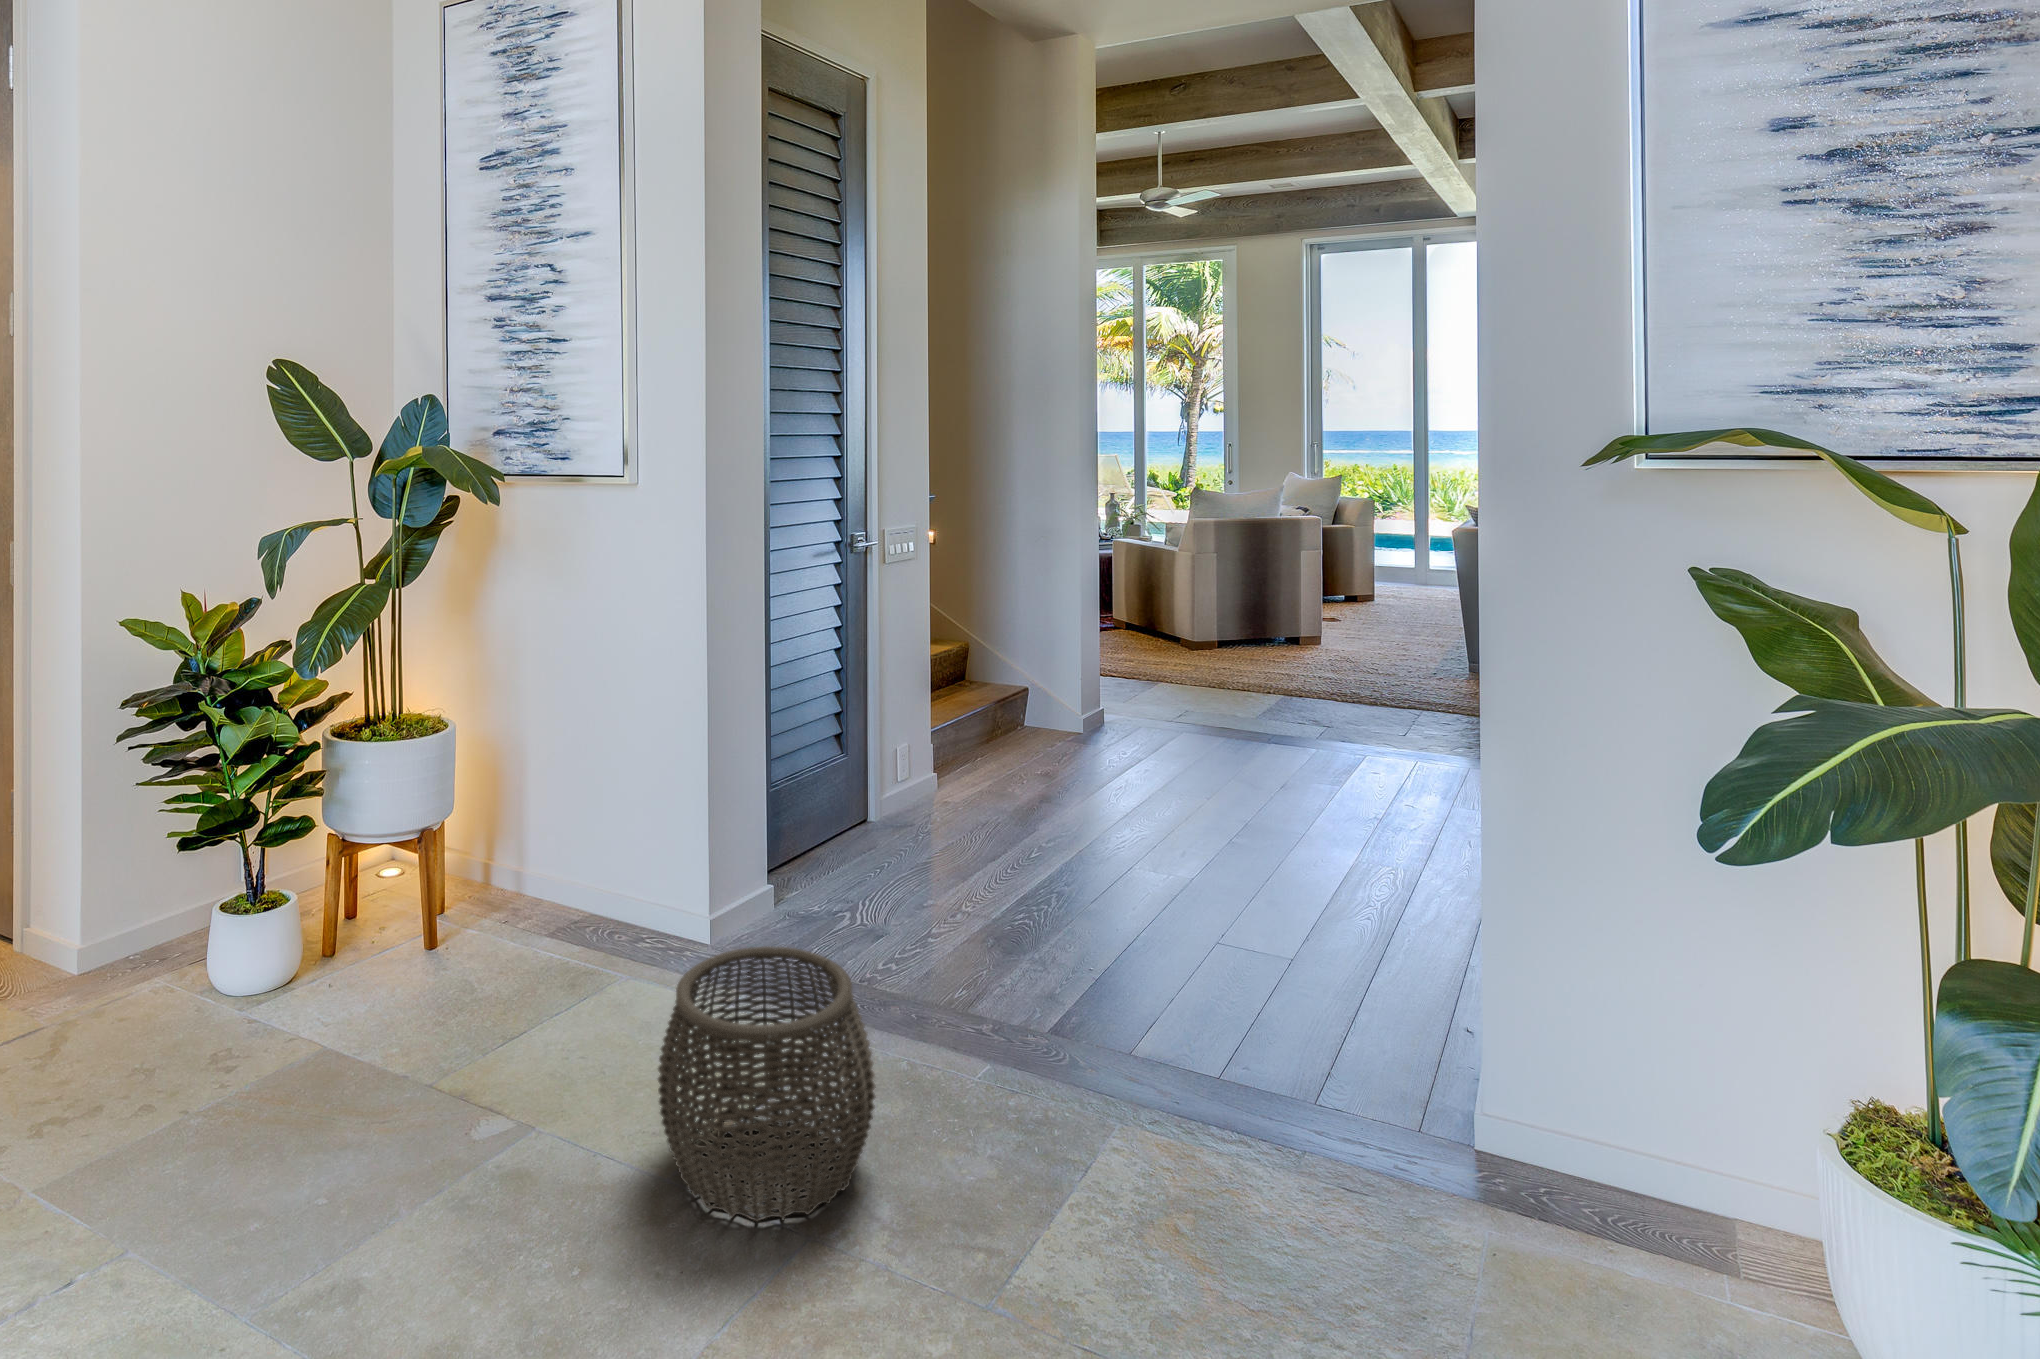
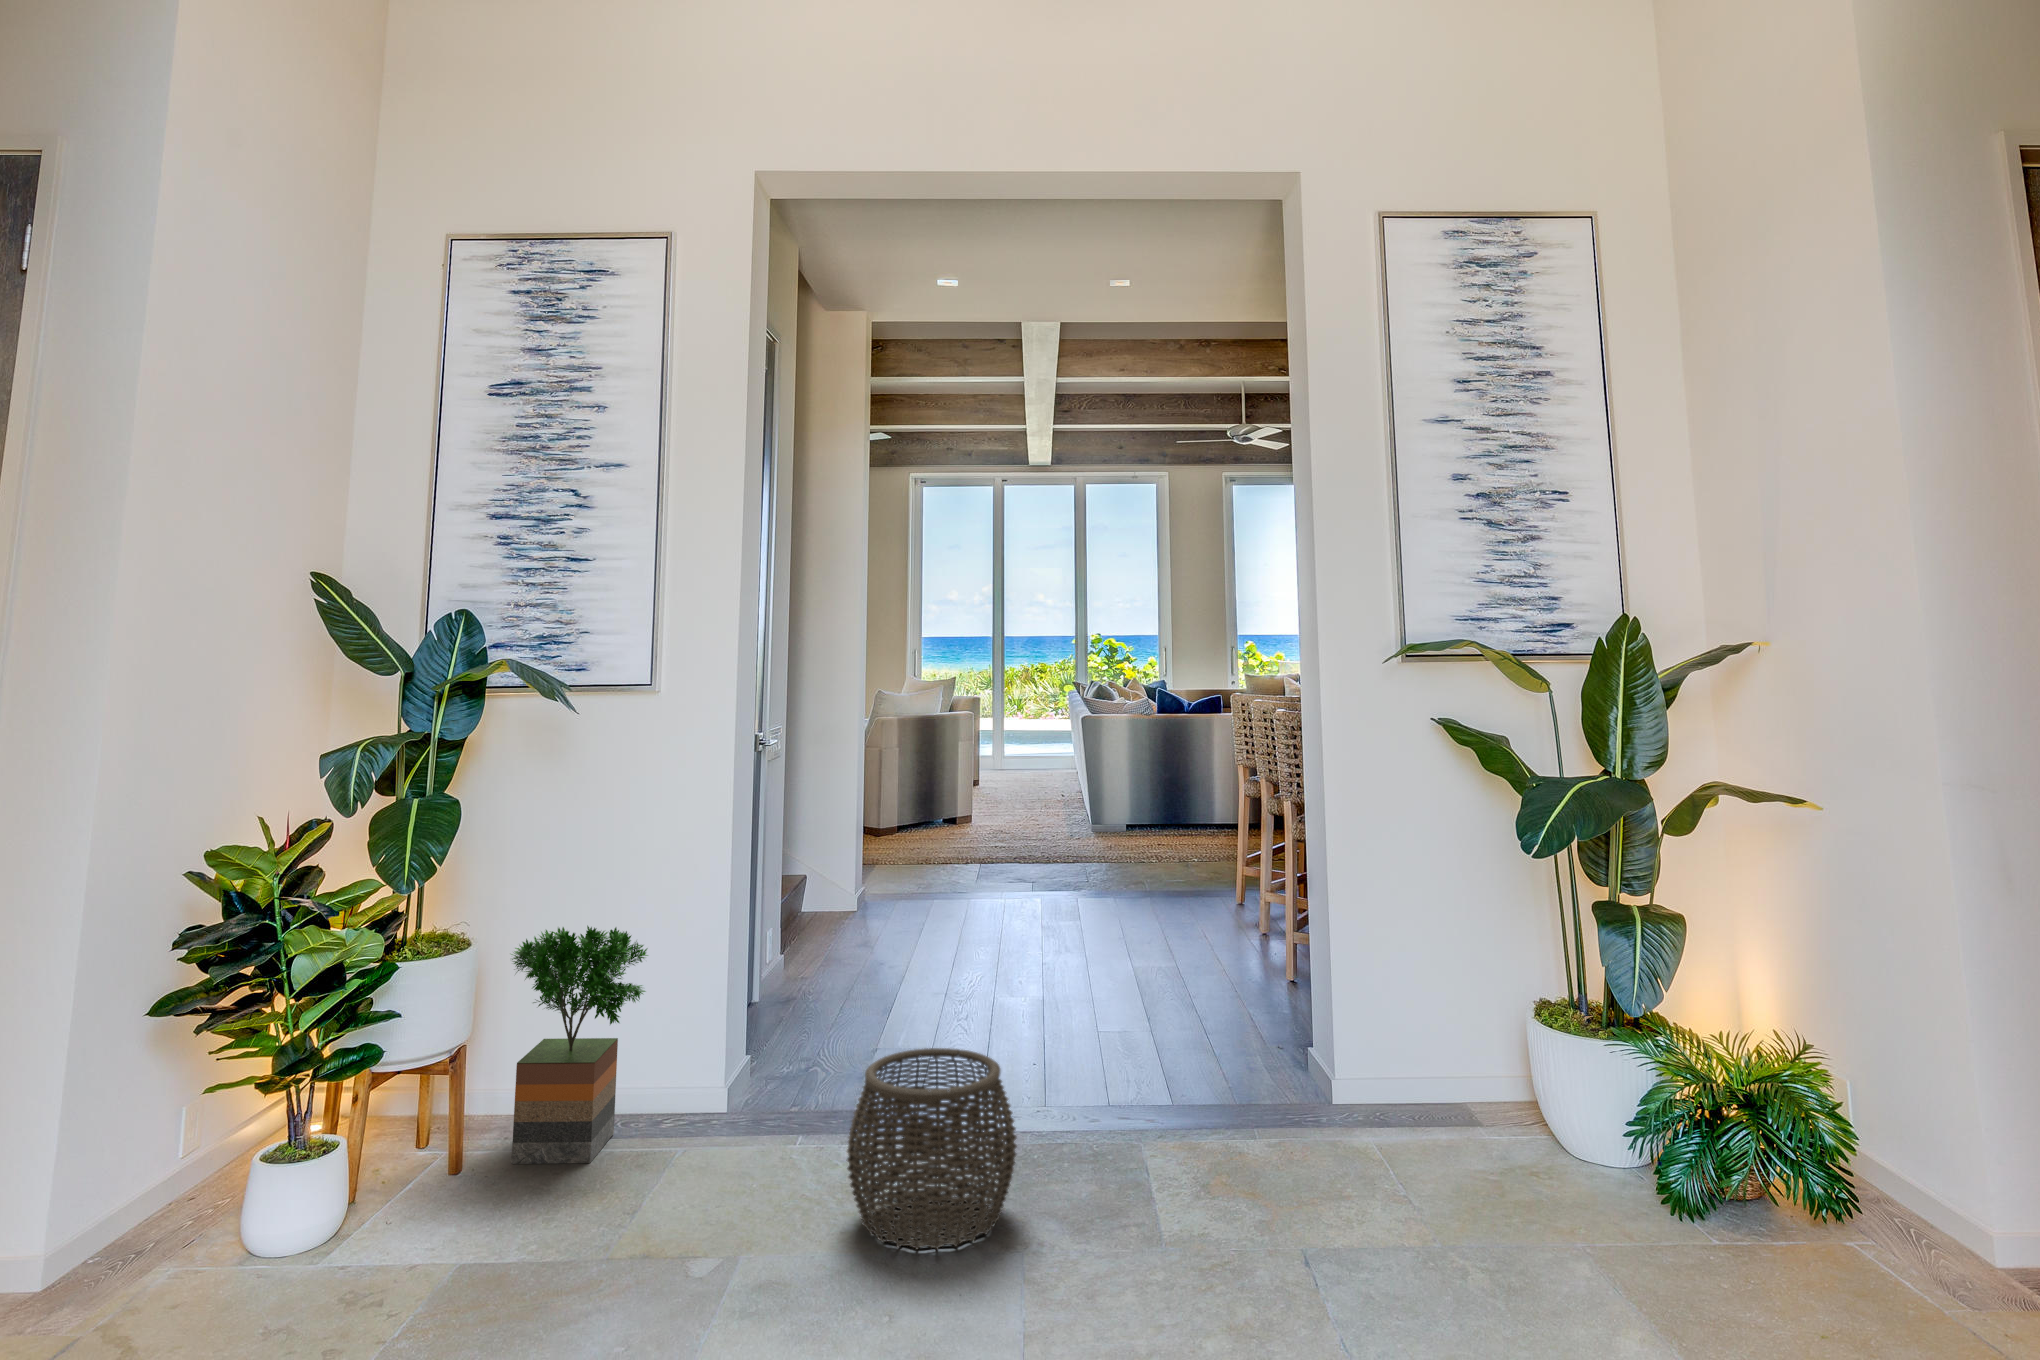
potted tree: none [473,721,622,968] -> present [511,926,648,1164]

